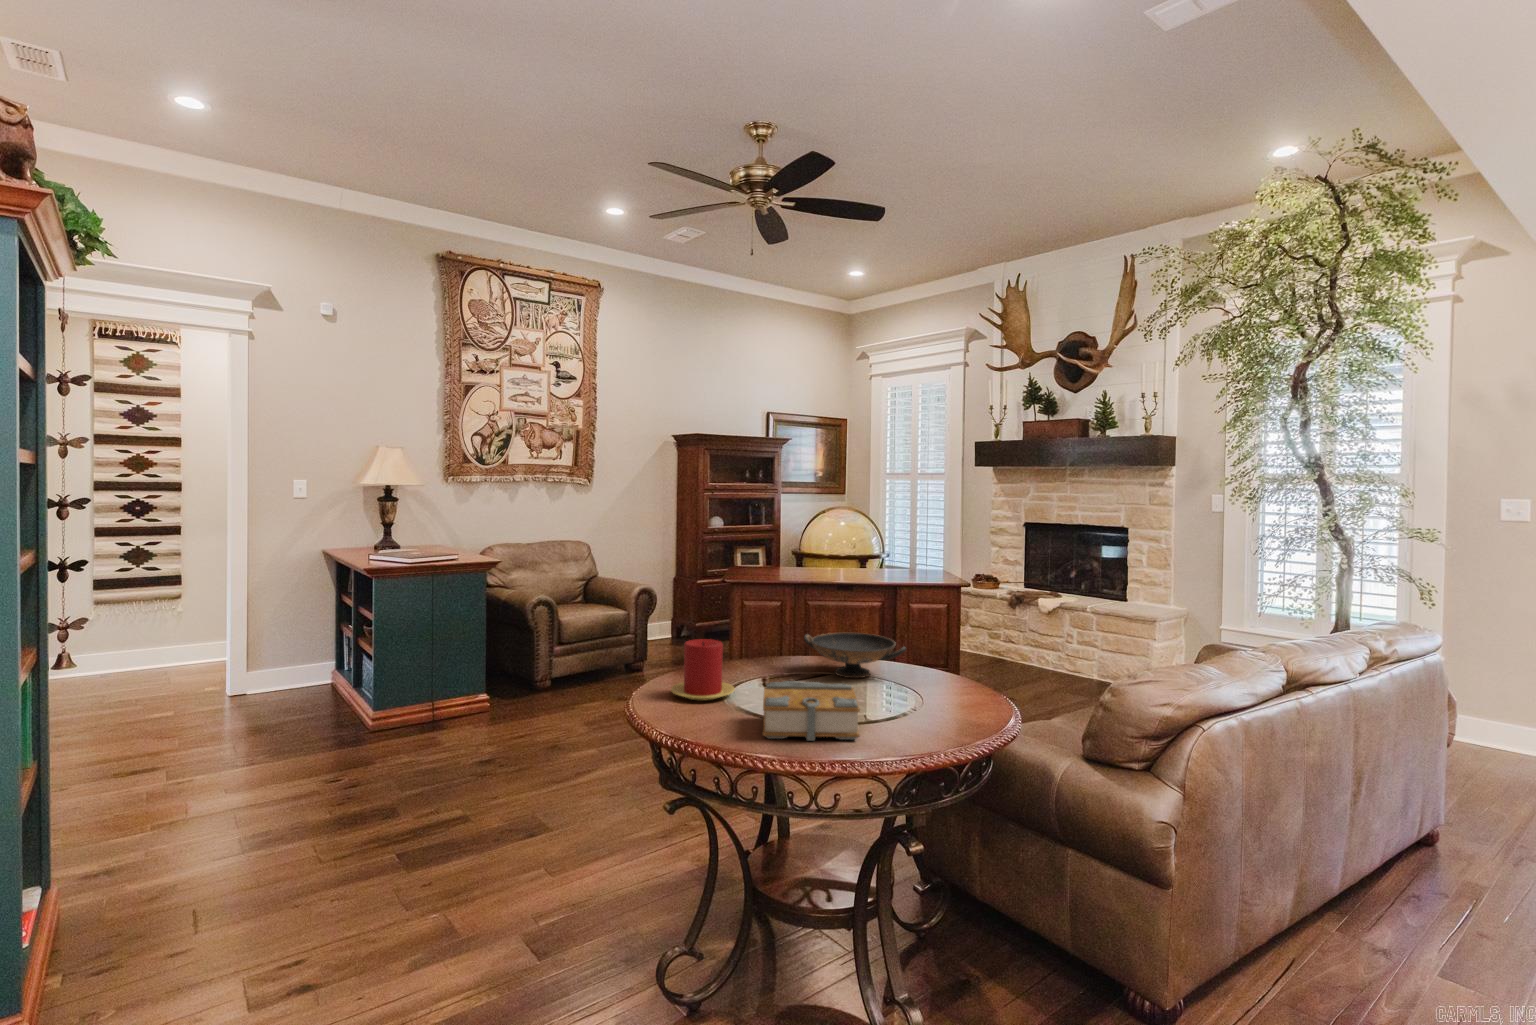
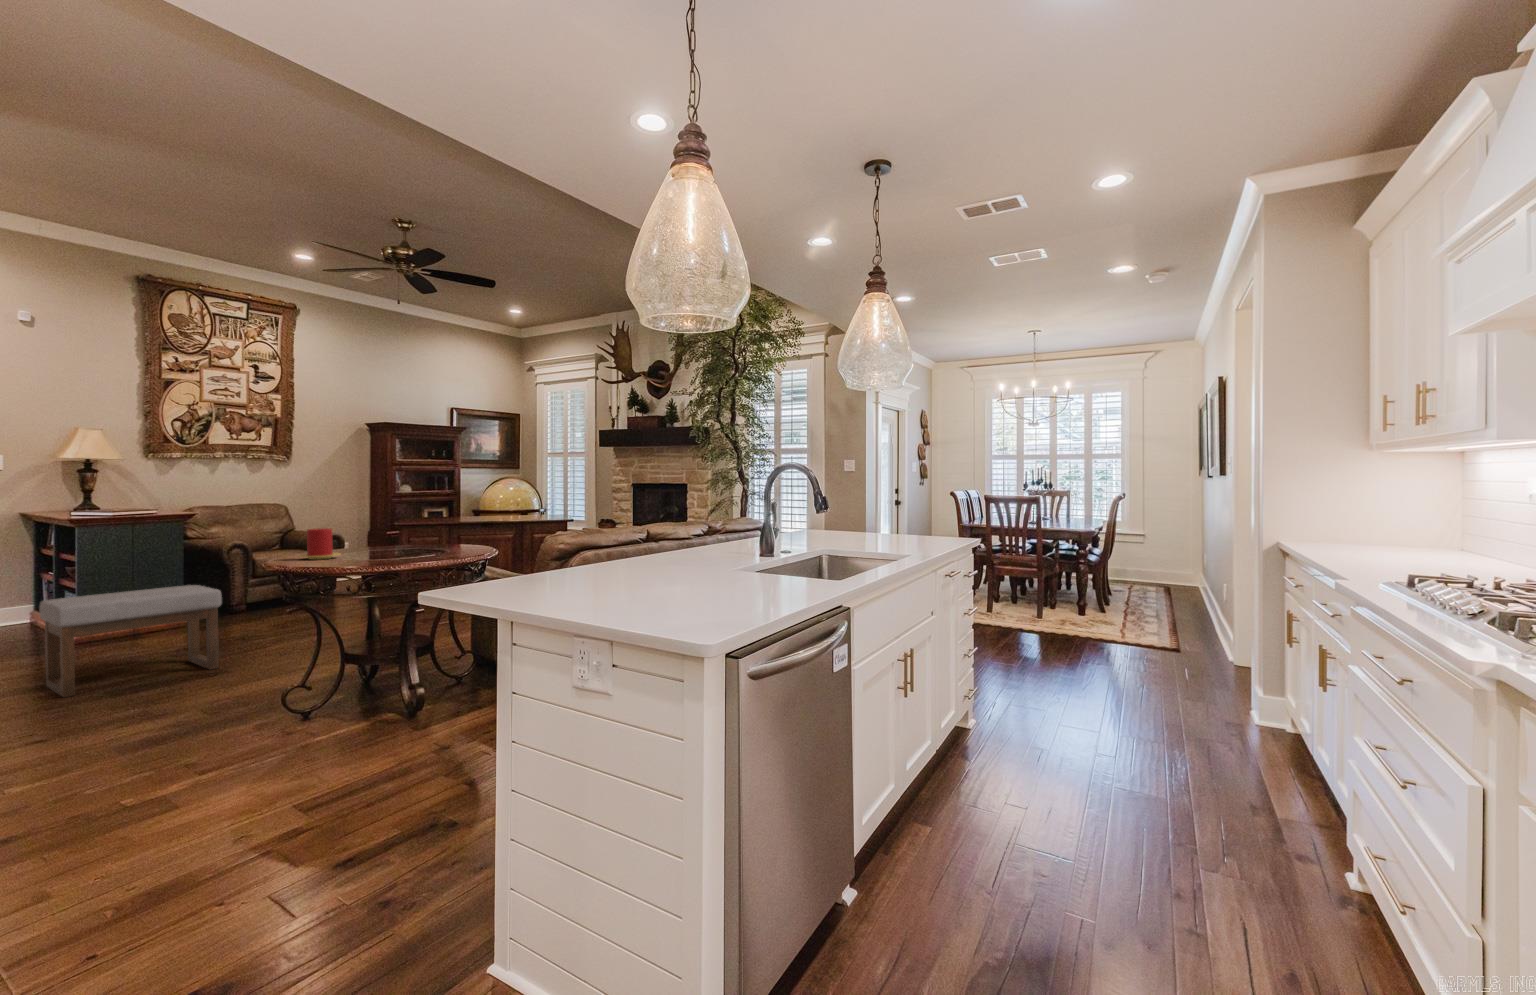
decorative bowl: present [804,633,906,678] -> none [399,531,457,552]
book: present [763,681,860,741] -> none [338,540,400,565]
ottoman: none [325,683,539,867] -> present [39,585,222,697]

